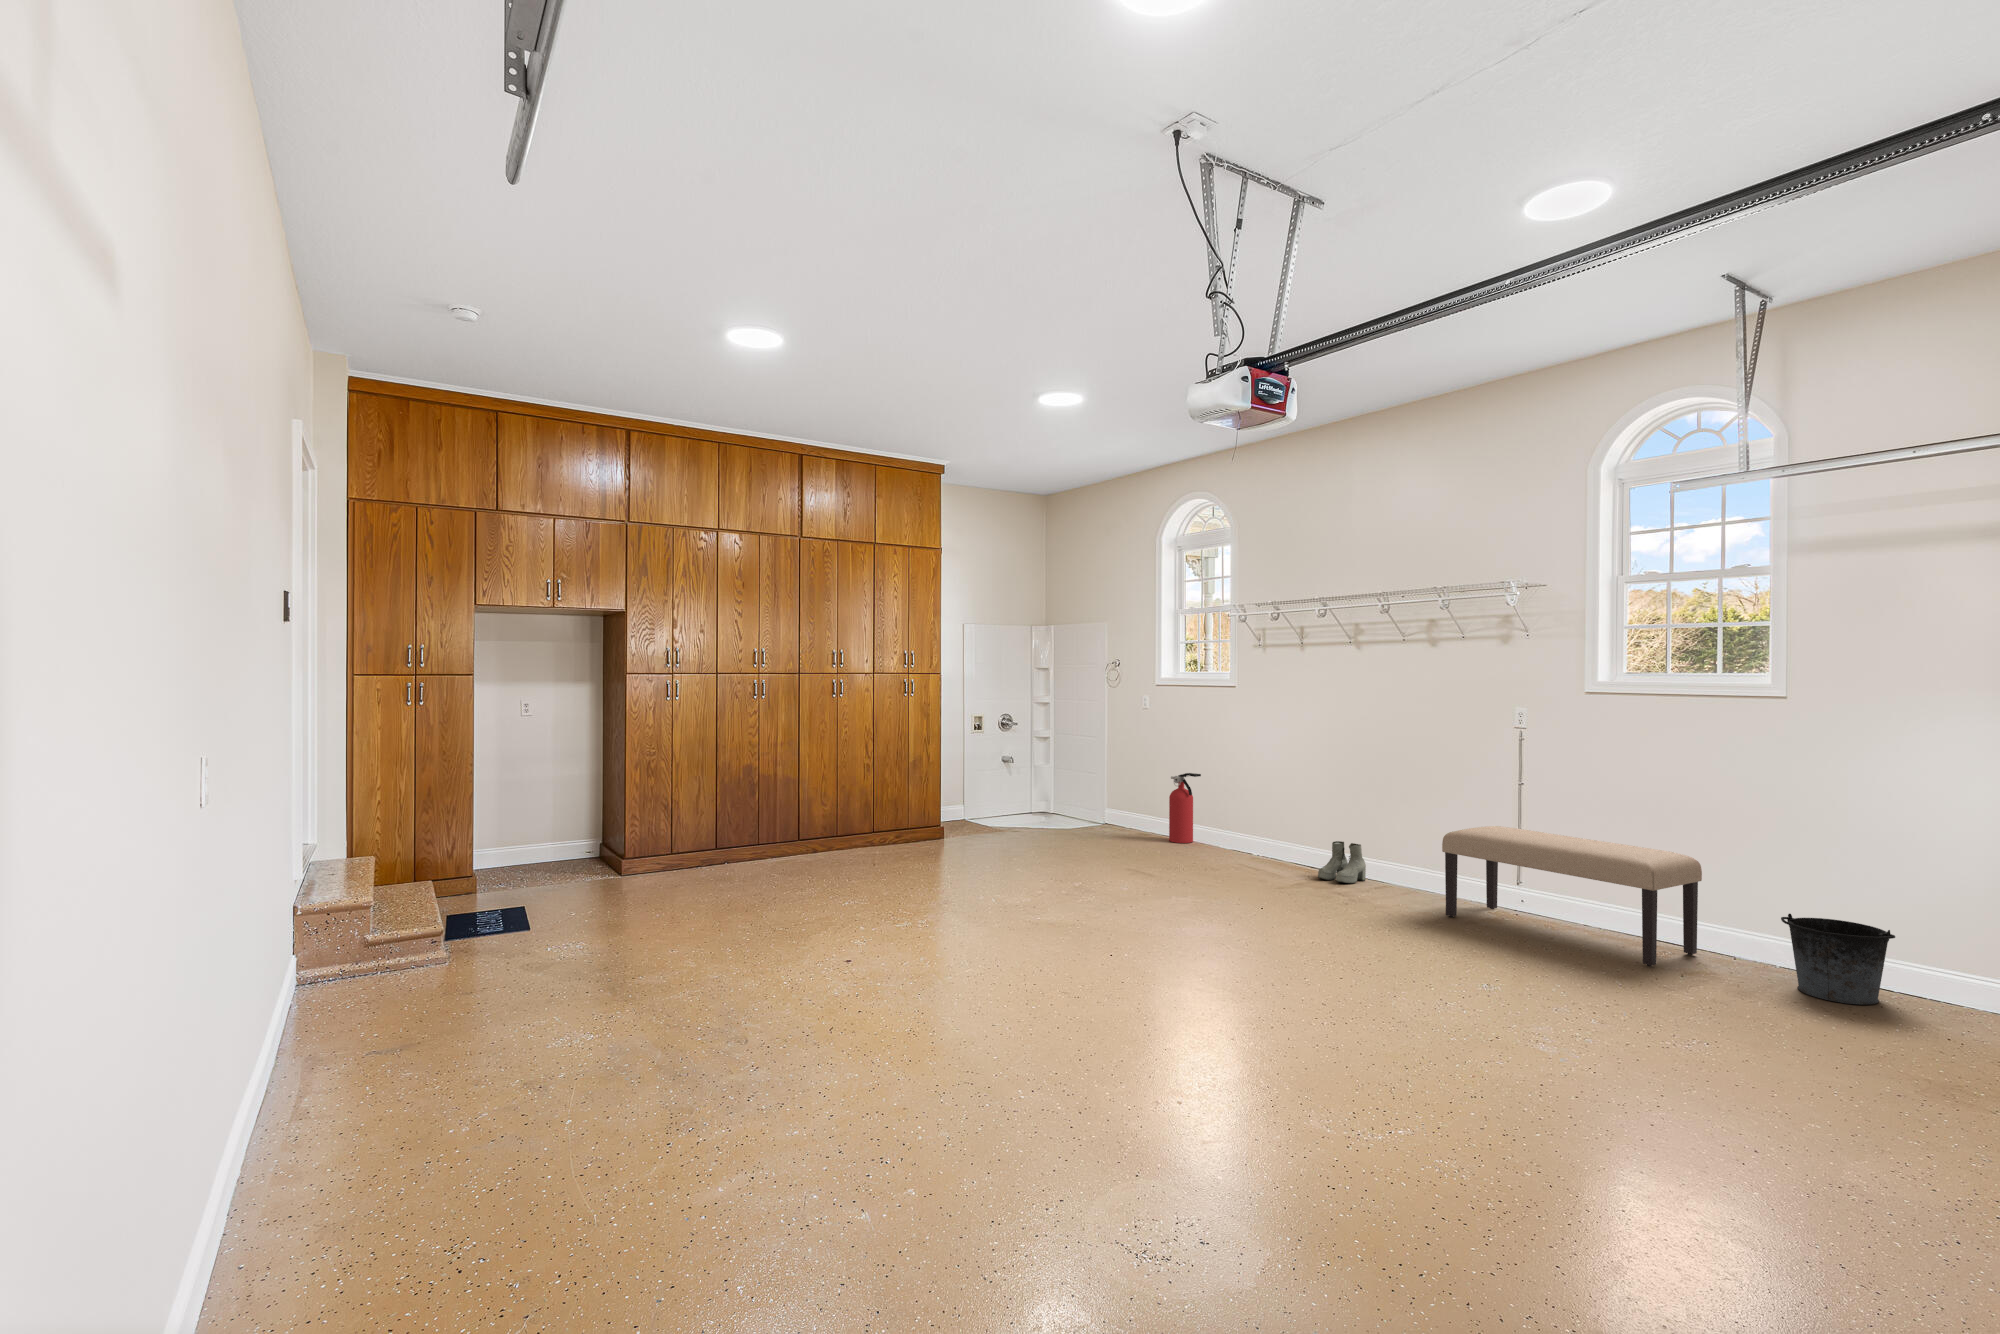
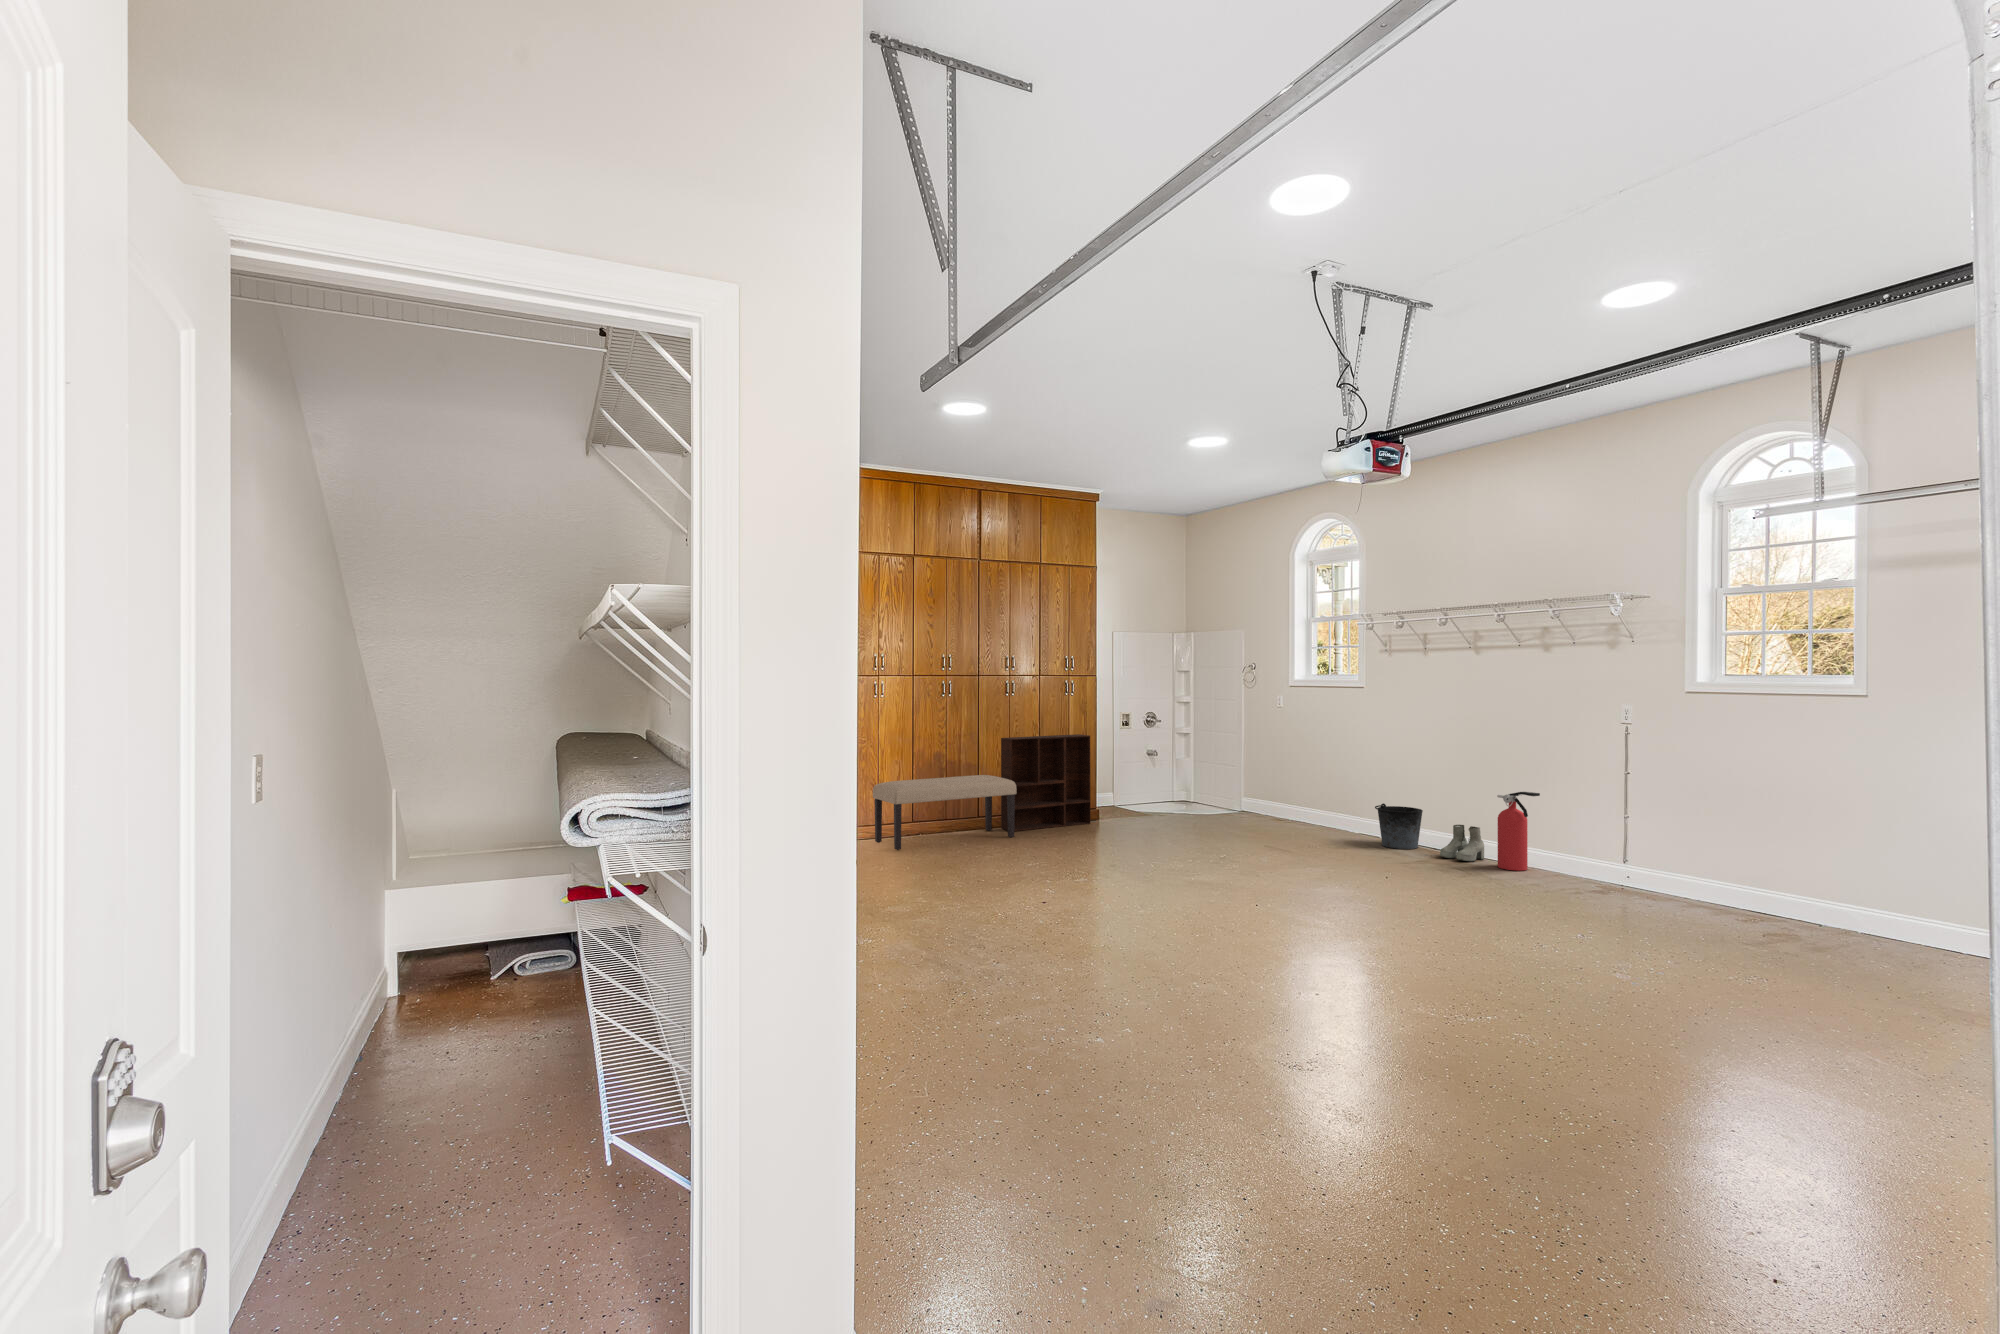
shelving unit: none [825,741,932,855] -> present [1001,734,1091,831]
fire extinguisher: present [1169,773,1201,843] -> present [1497,792,1540,871]
bench: present [1442,826,1702,966] -> present [873,775,1017,850]
bucket: present [1781,914,1895,1005] -> present [1375,803,1423,849]

